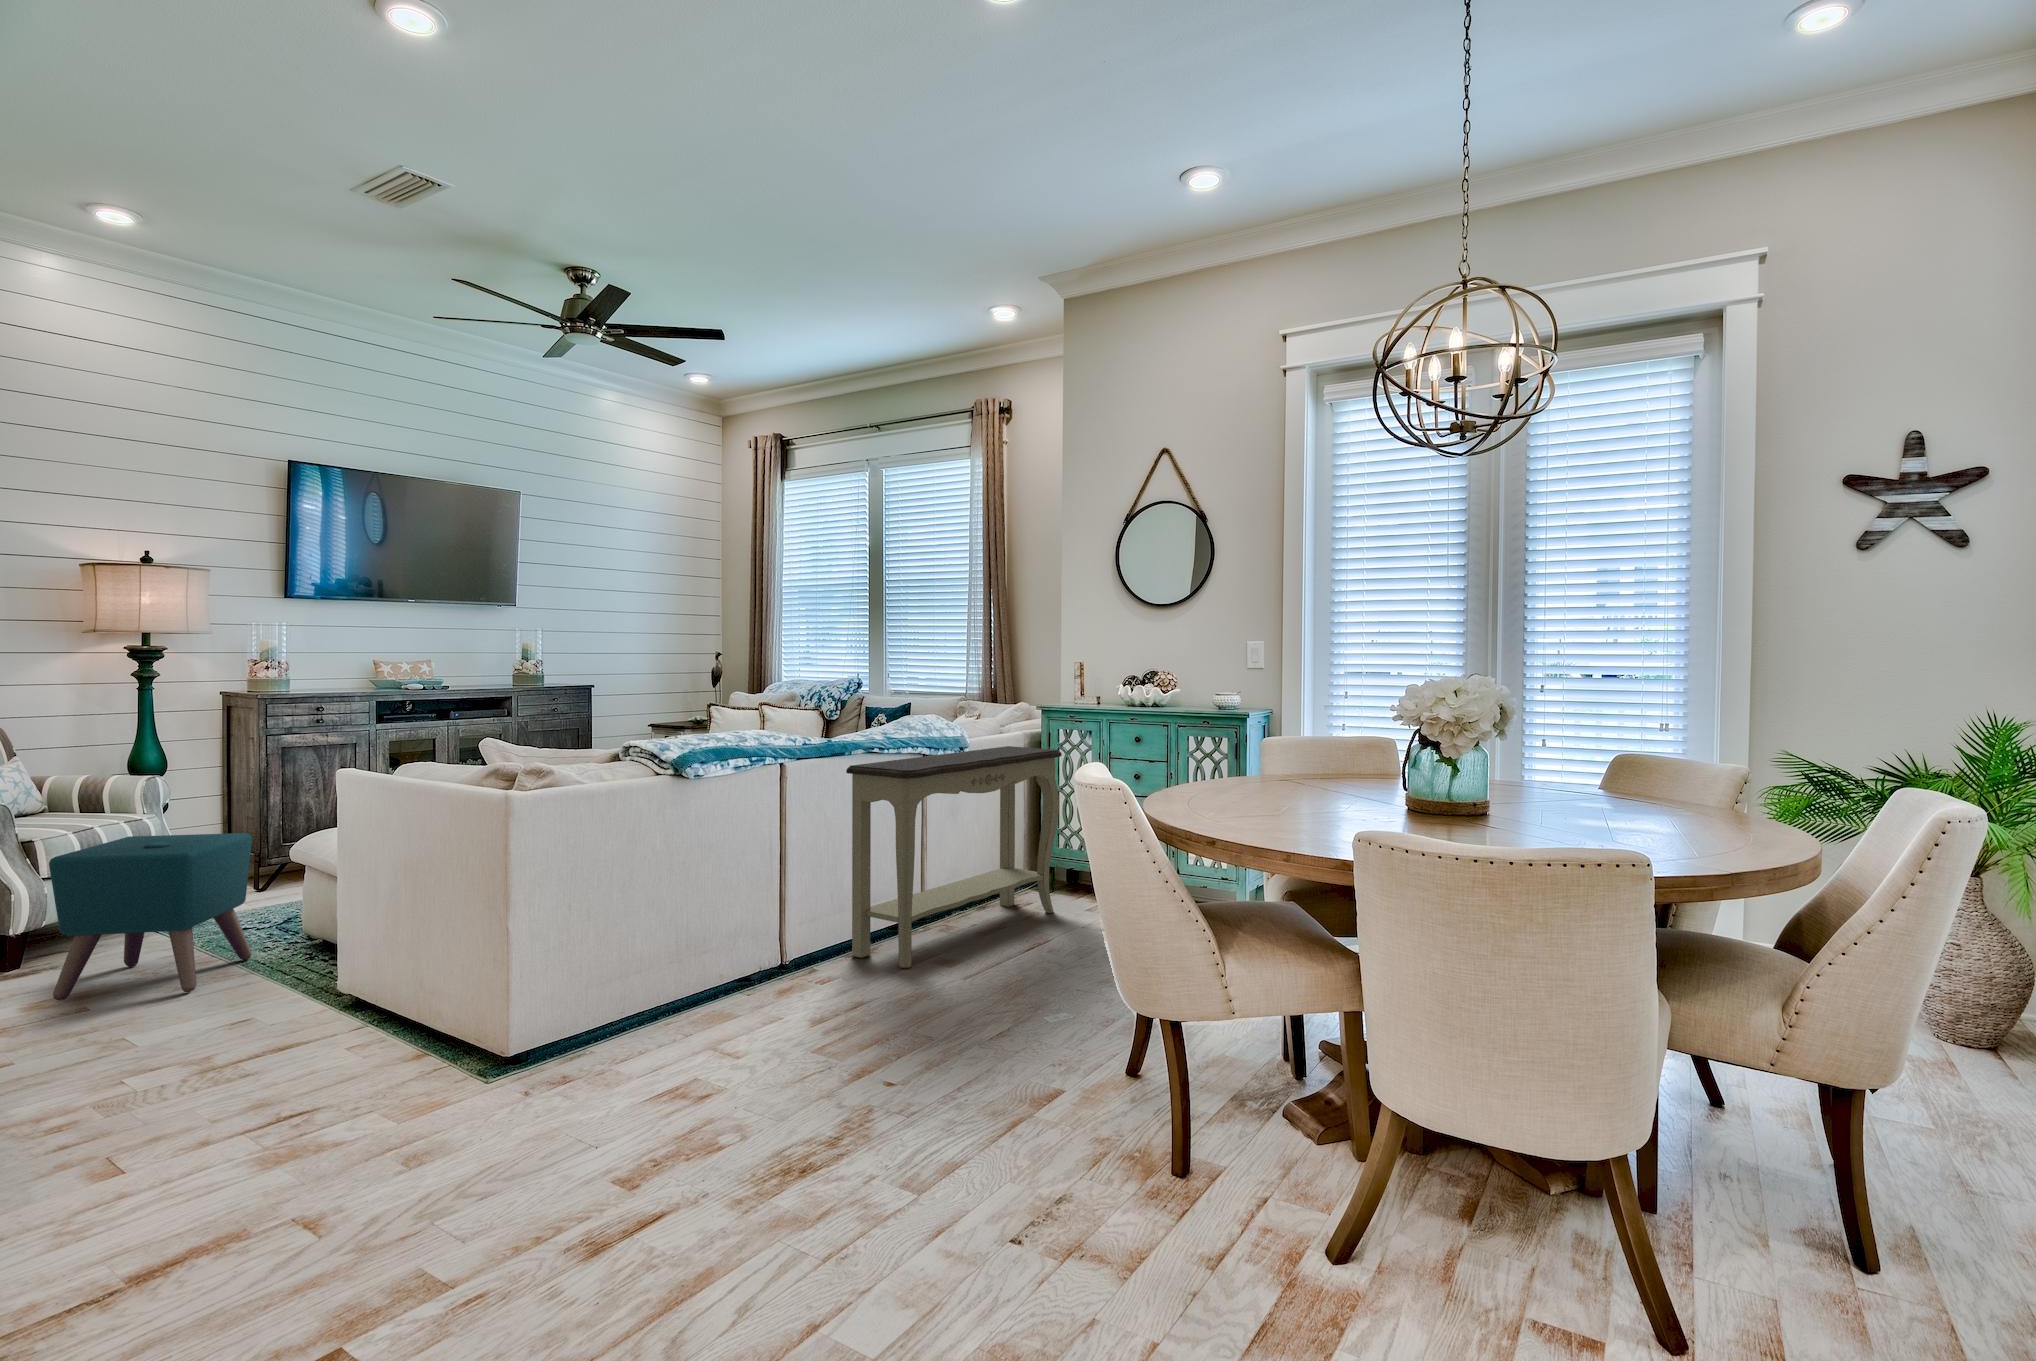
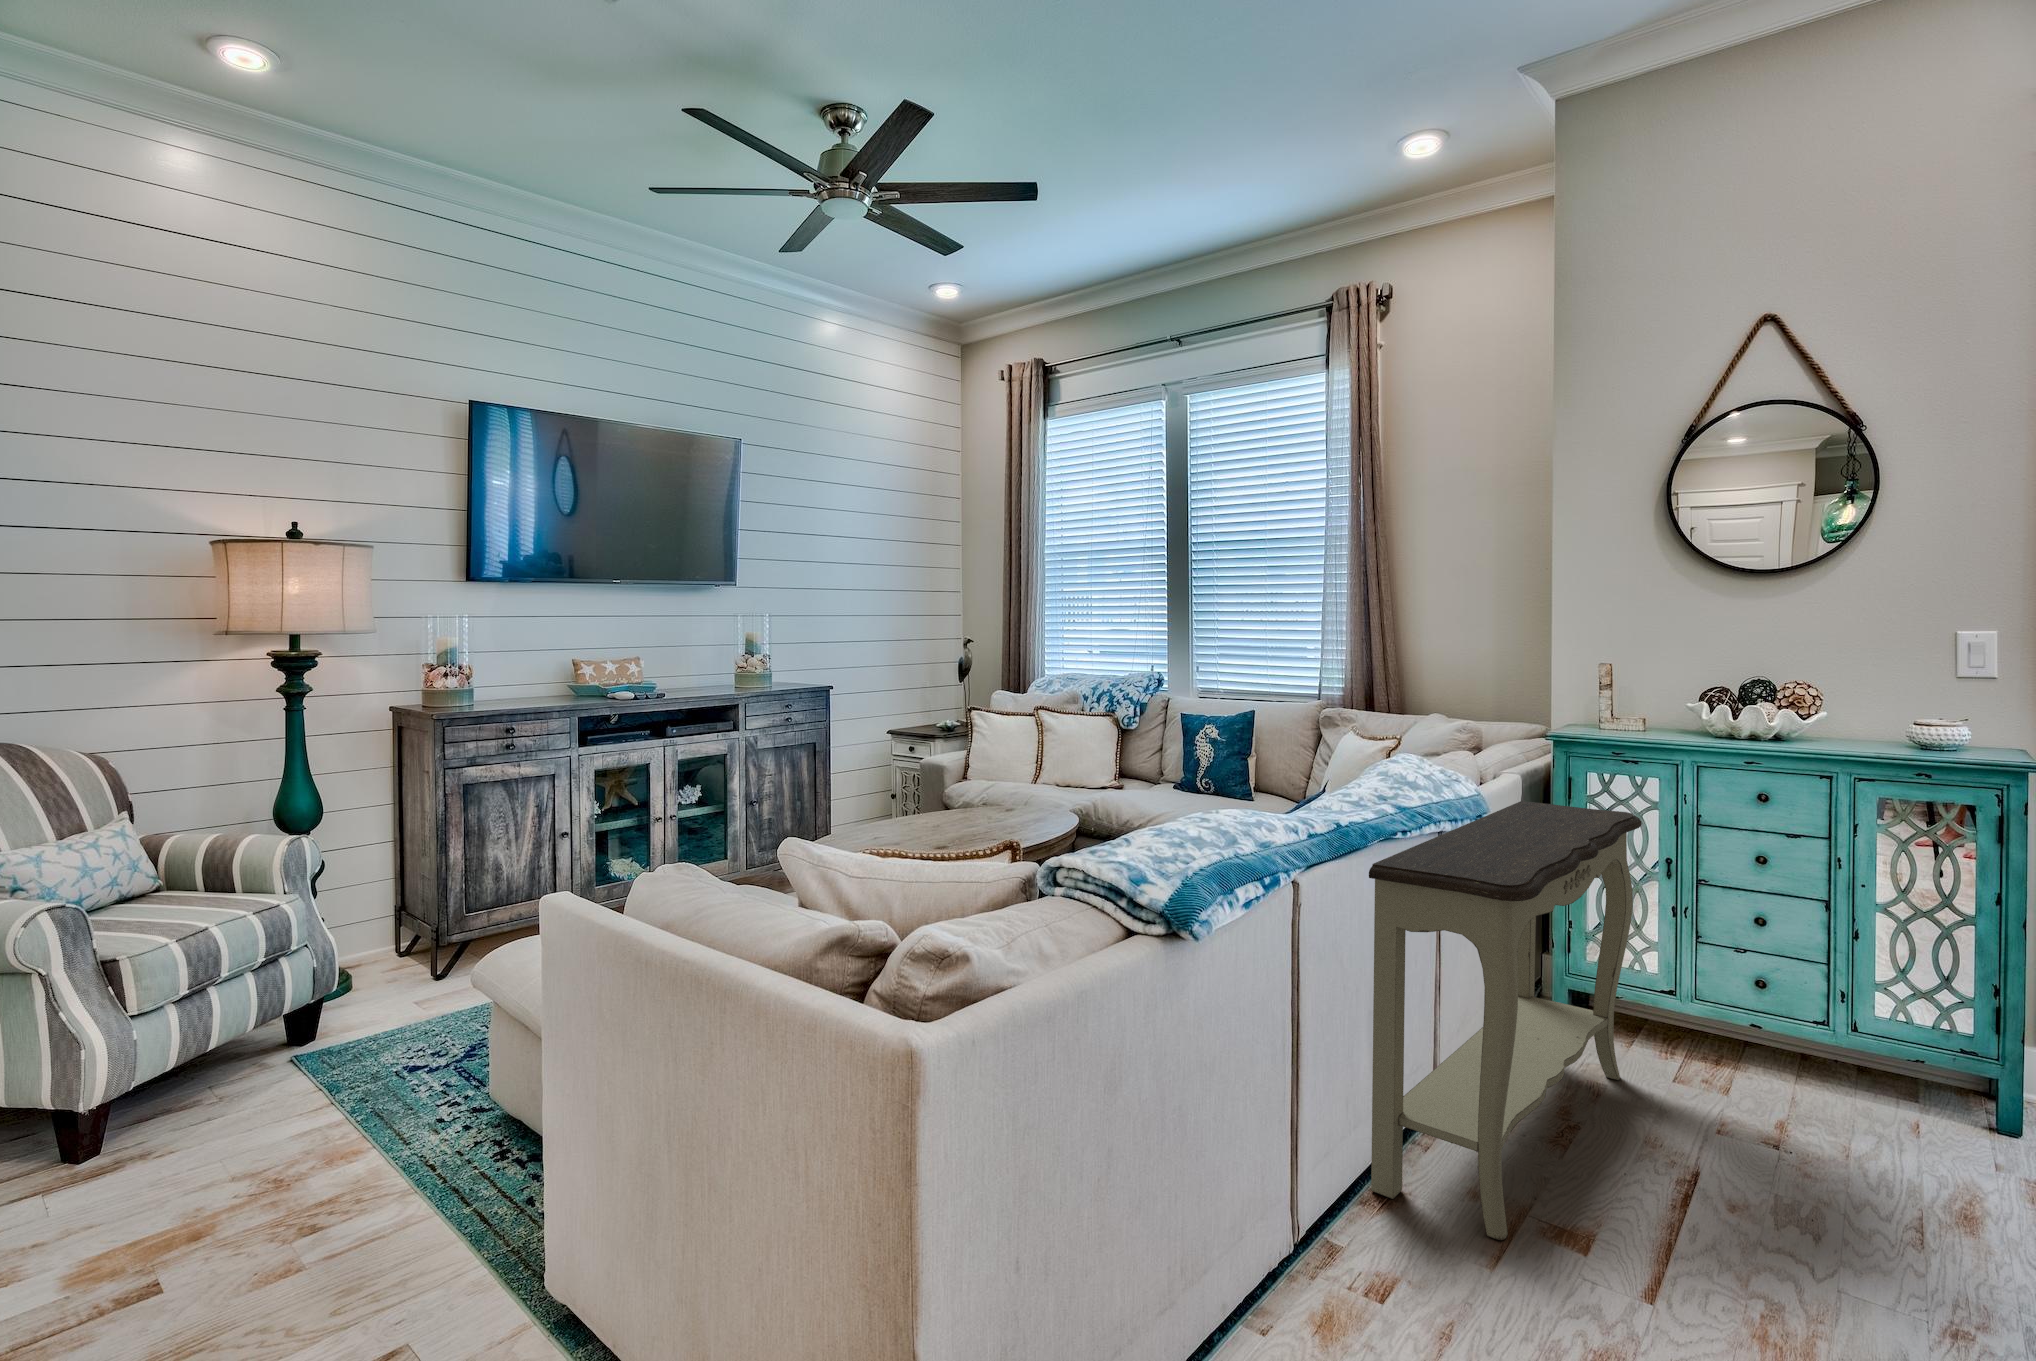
ottoman: present [49,833,252,1000] -> none [113,950,424,1245]

